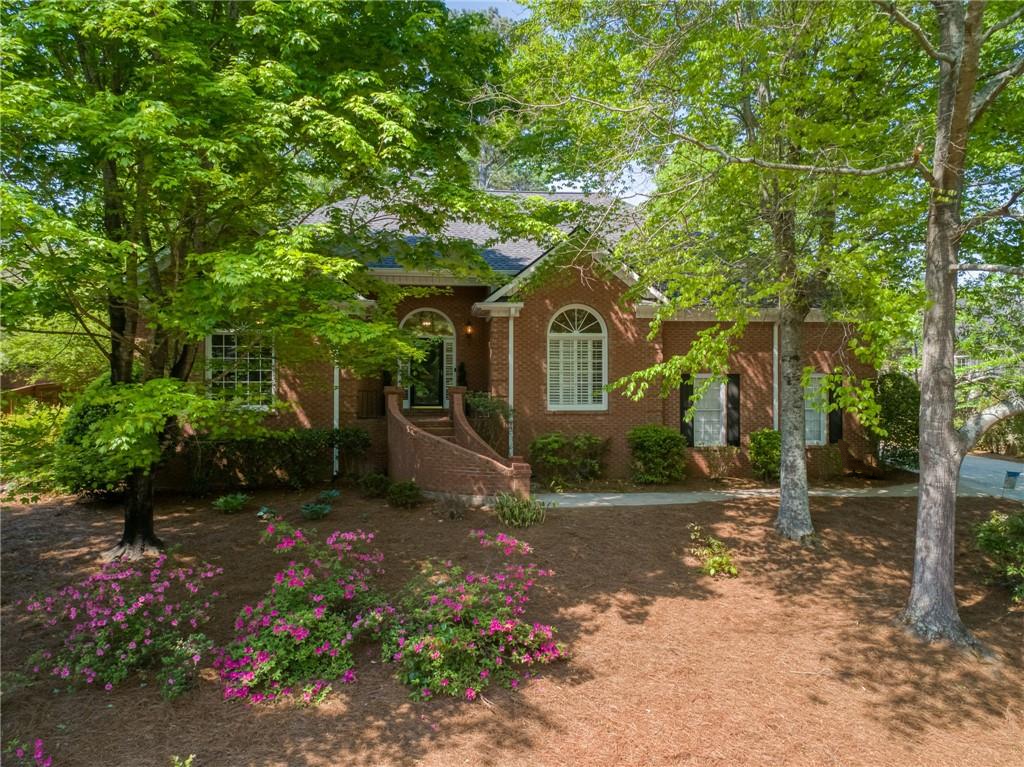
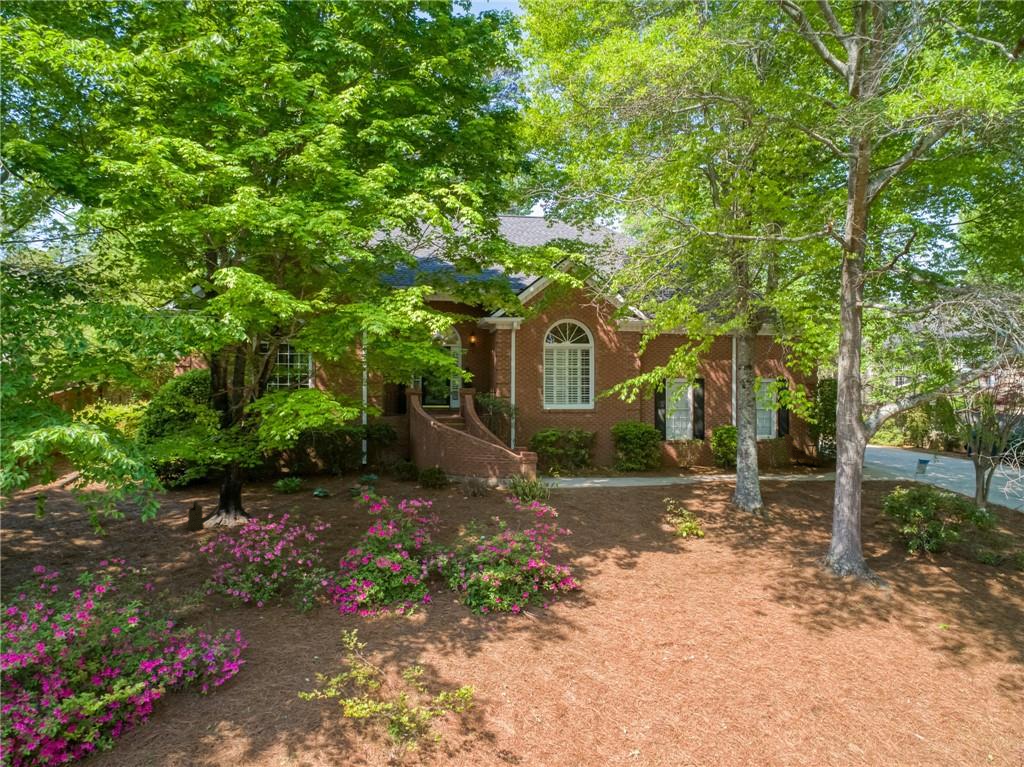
watering can: none [76,528,128,566] -> present [182,501,221,531]

